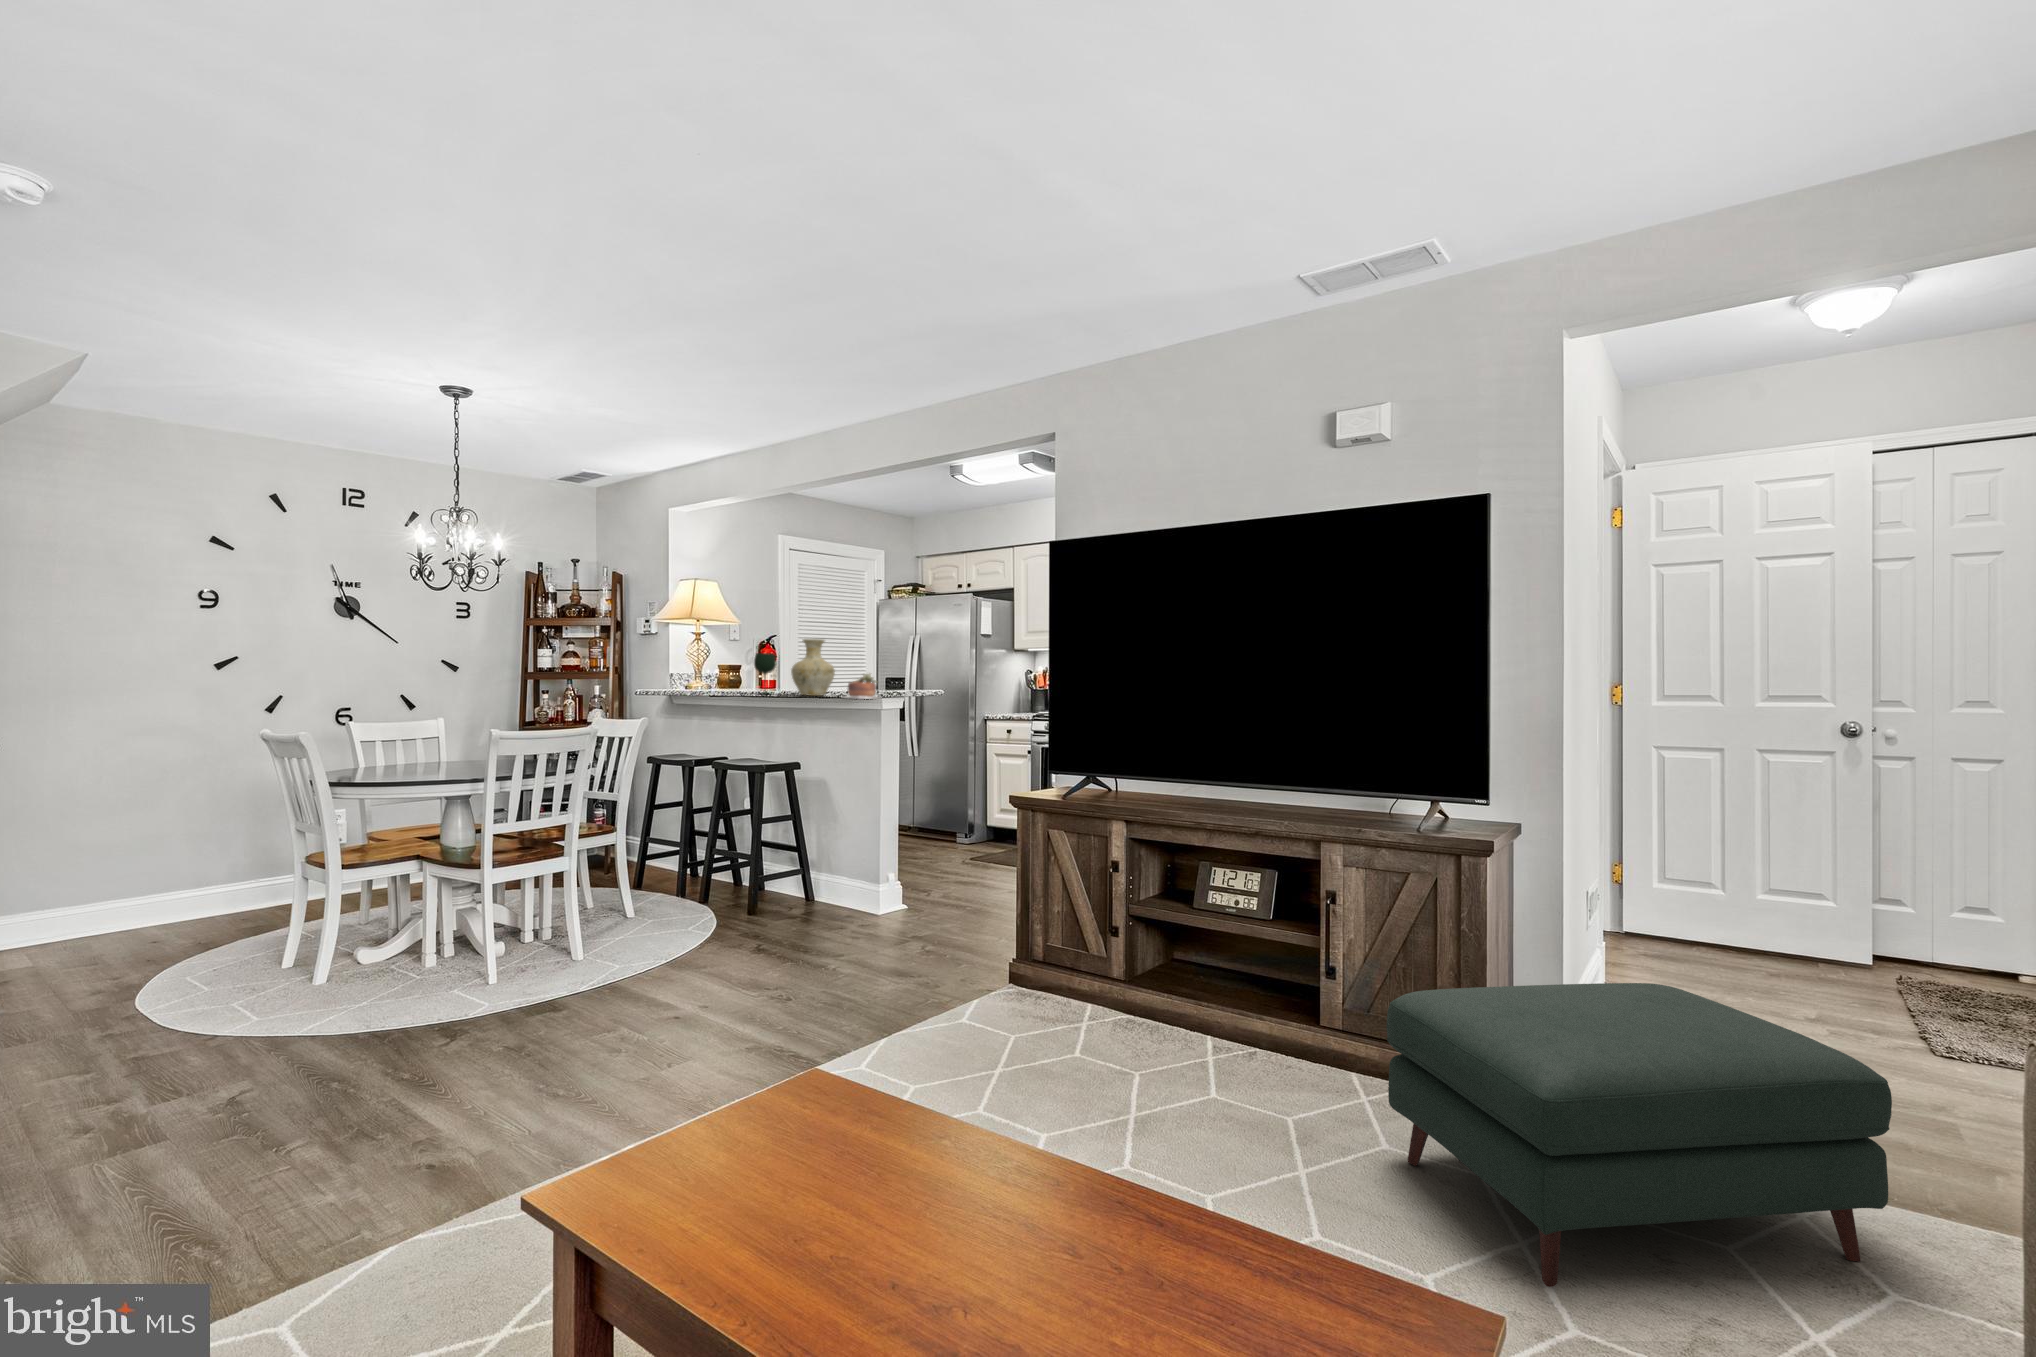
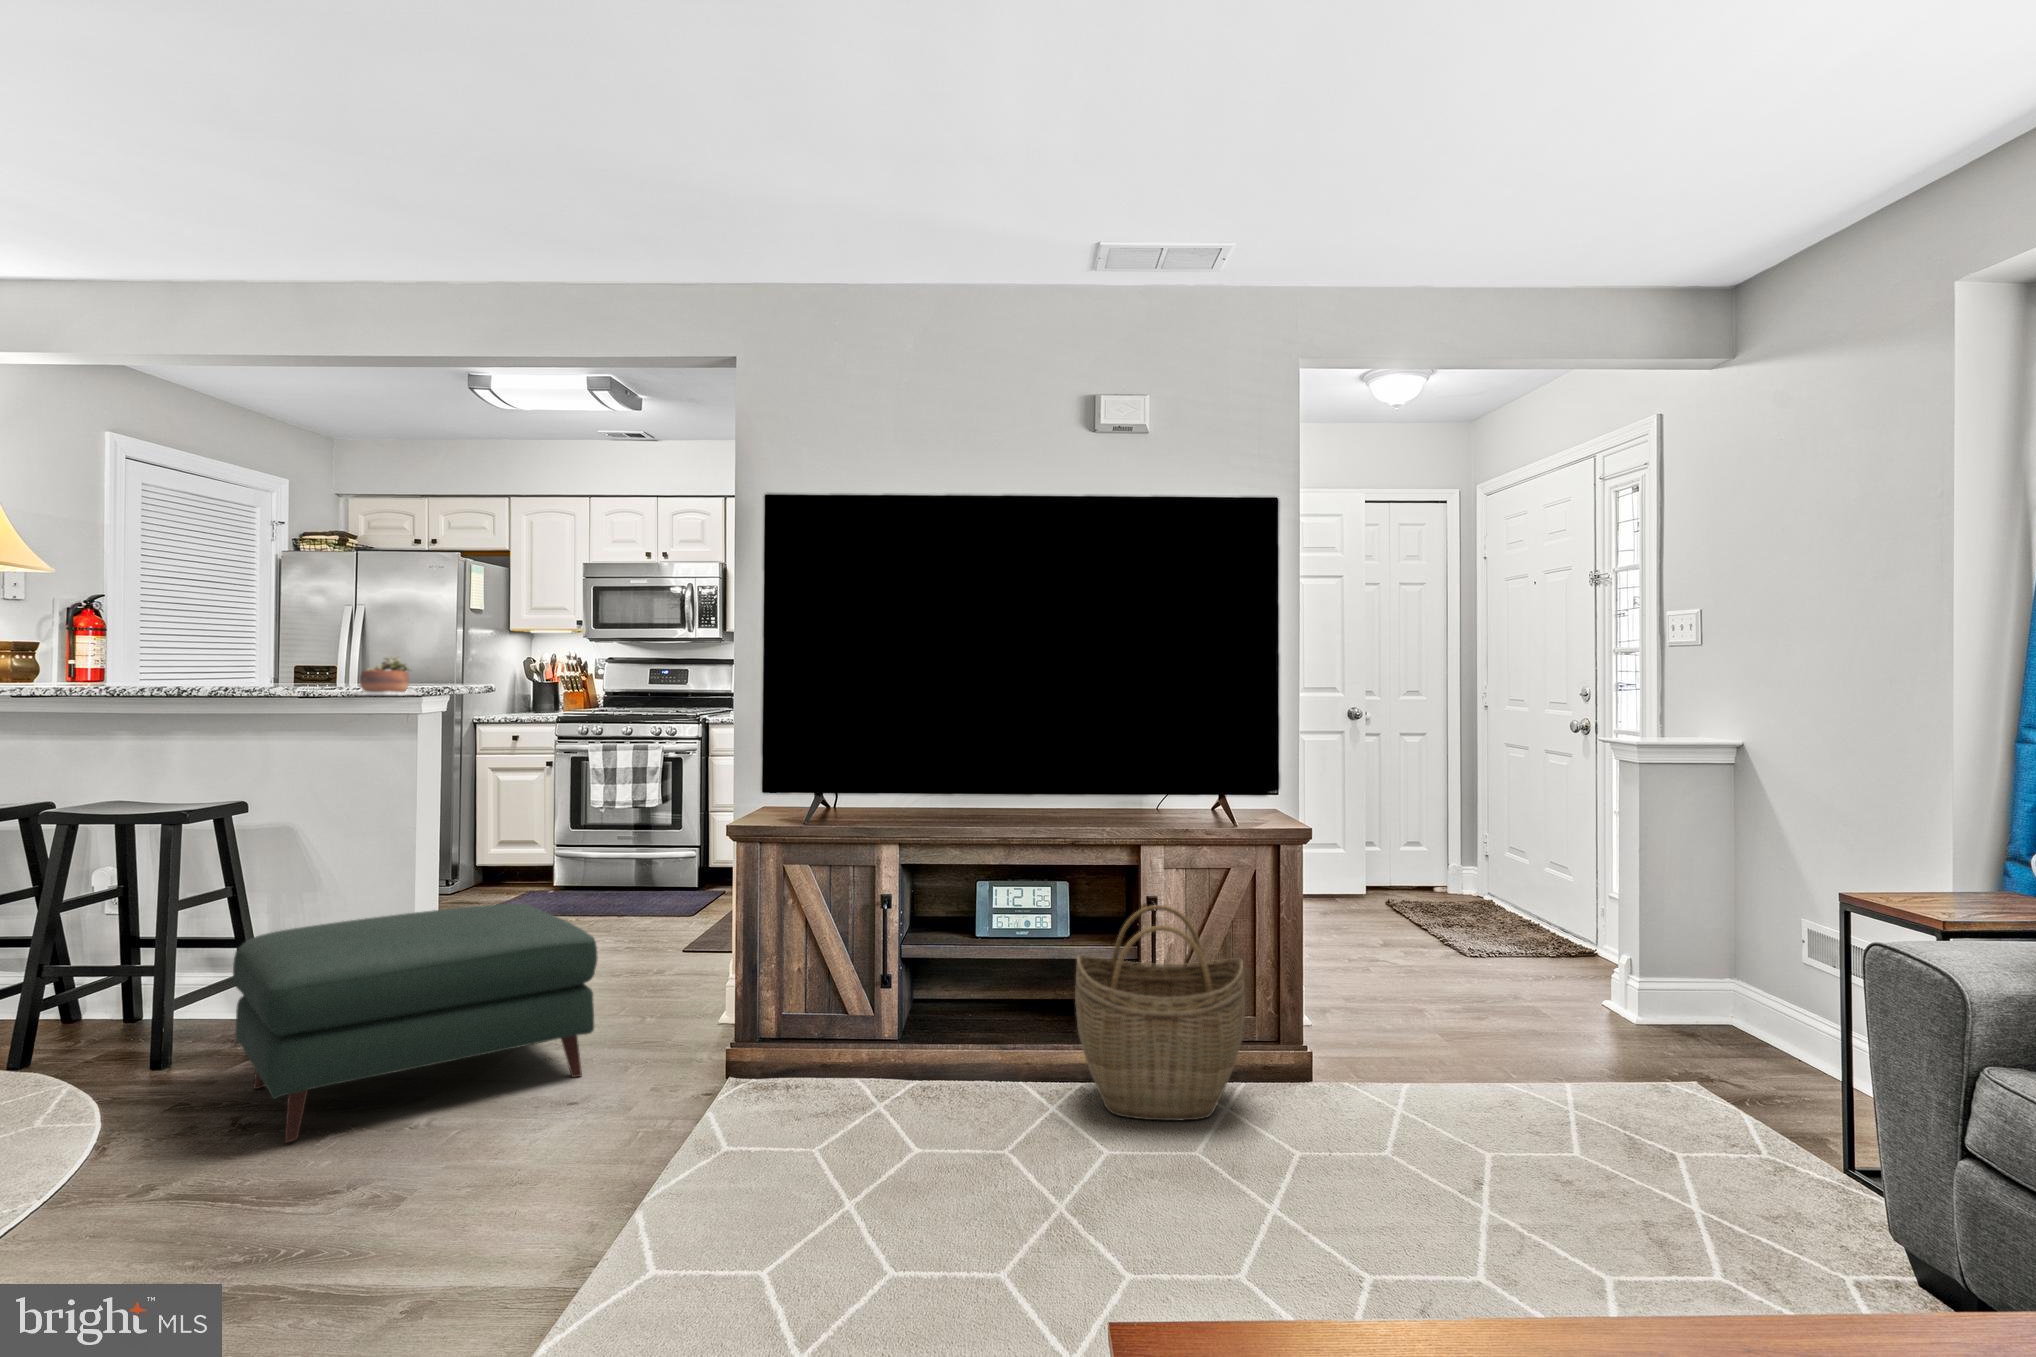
vase: present [791,639,835,696] -> none [238,602,320,692]
wine glass: present [754,653,776,694] -> none [153,623,198,692]
woven basket: none [1231,897,1386,1090] -> present [1075,905,1245,1121]
ottoman: present [1386,983,1892,1287] -> present [233,904,597,1142]

